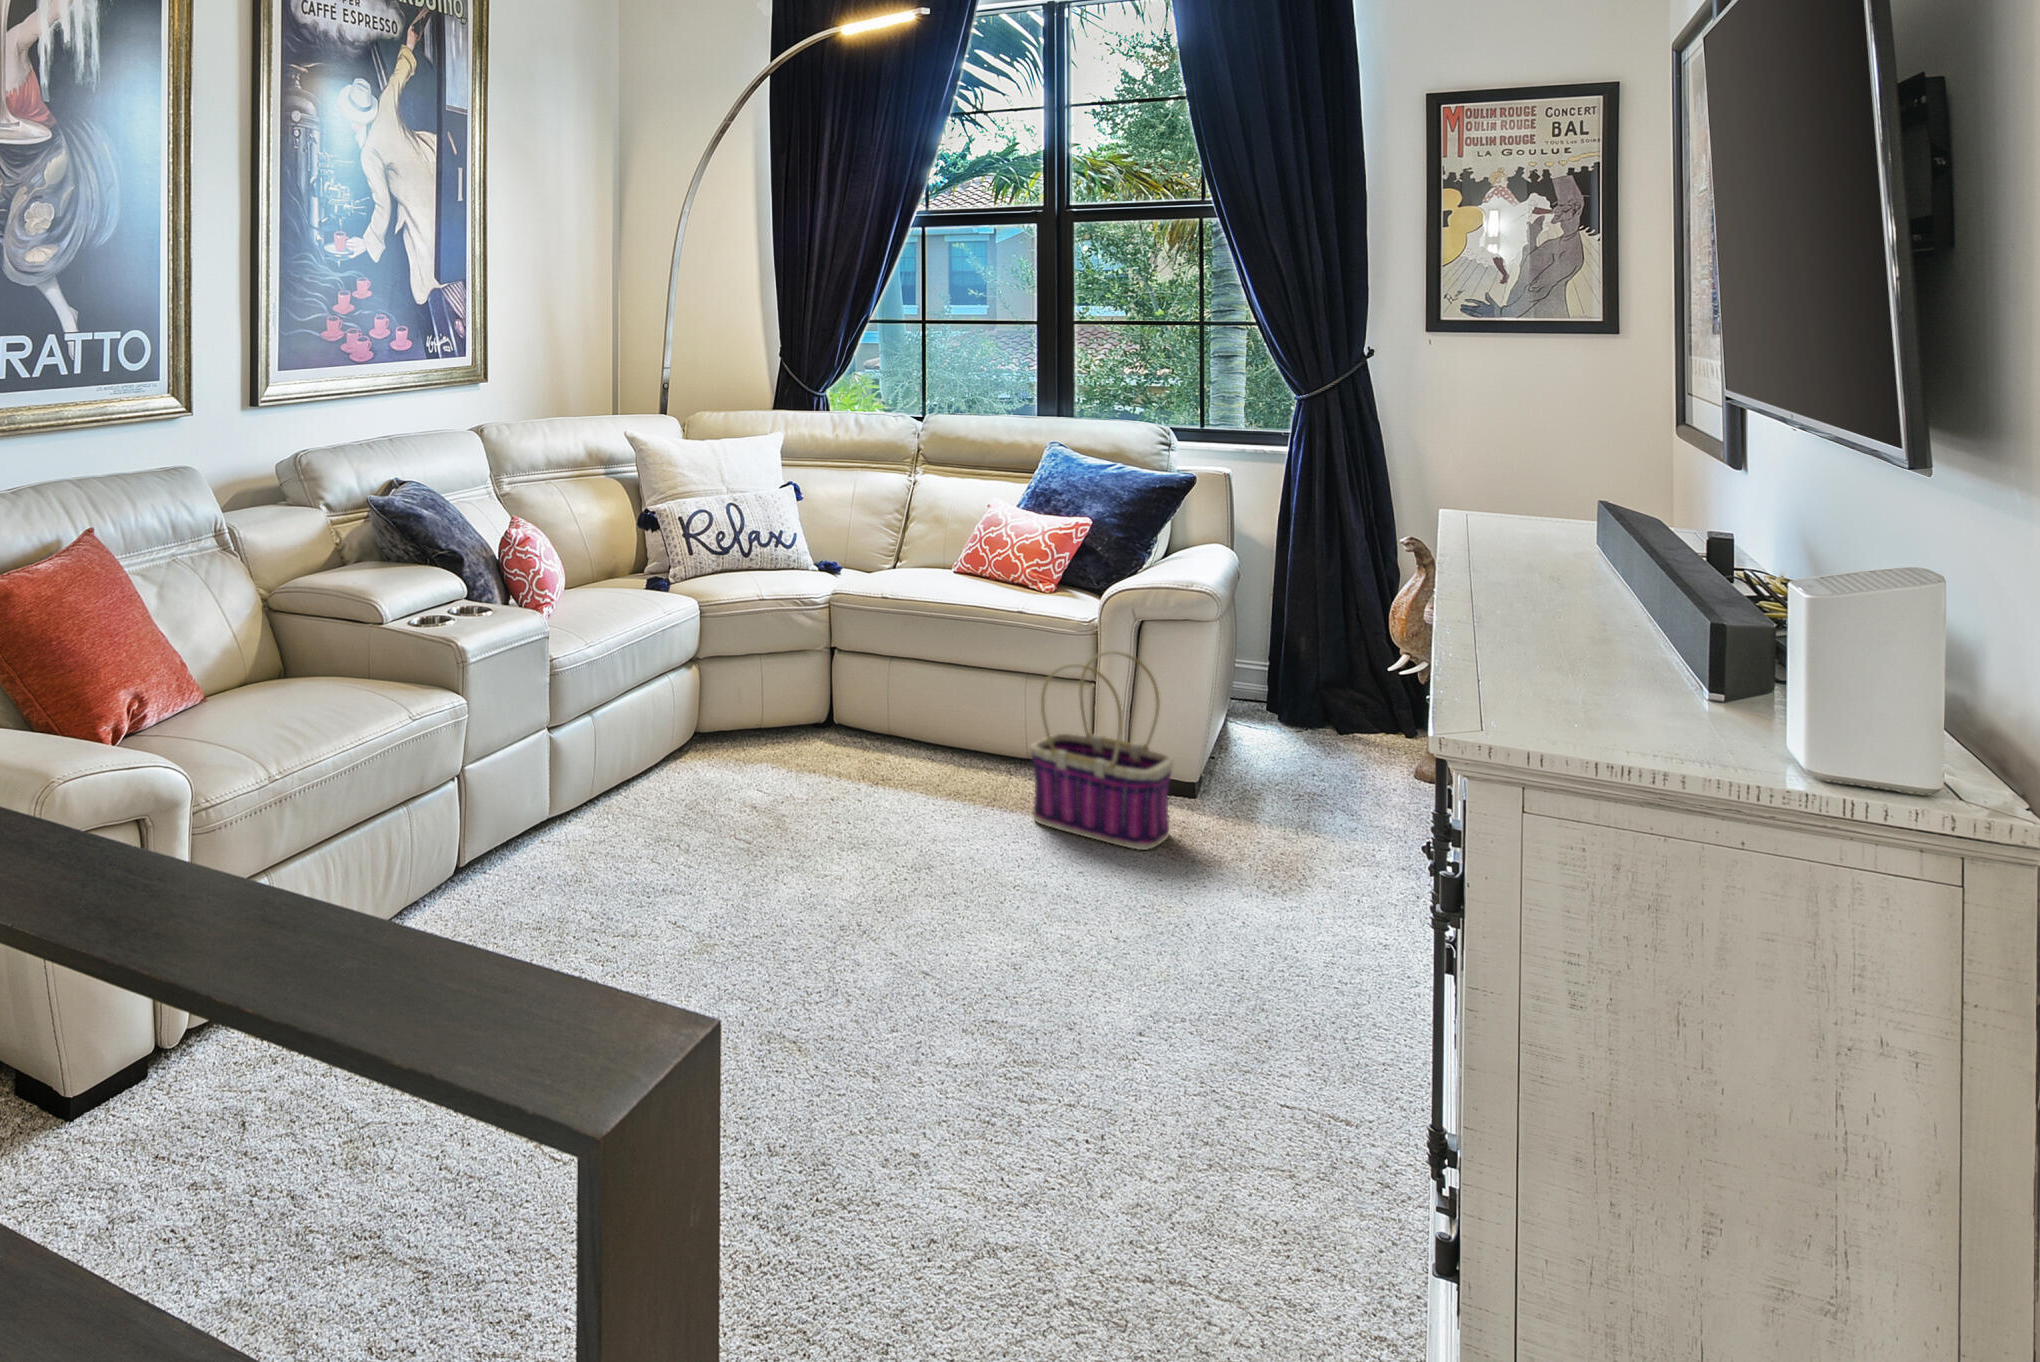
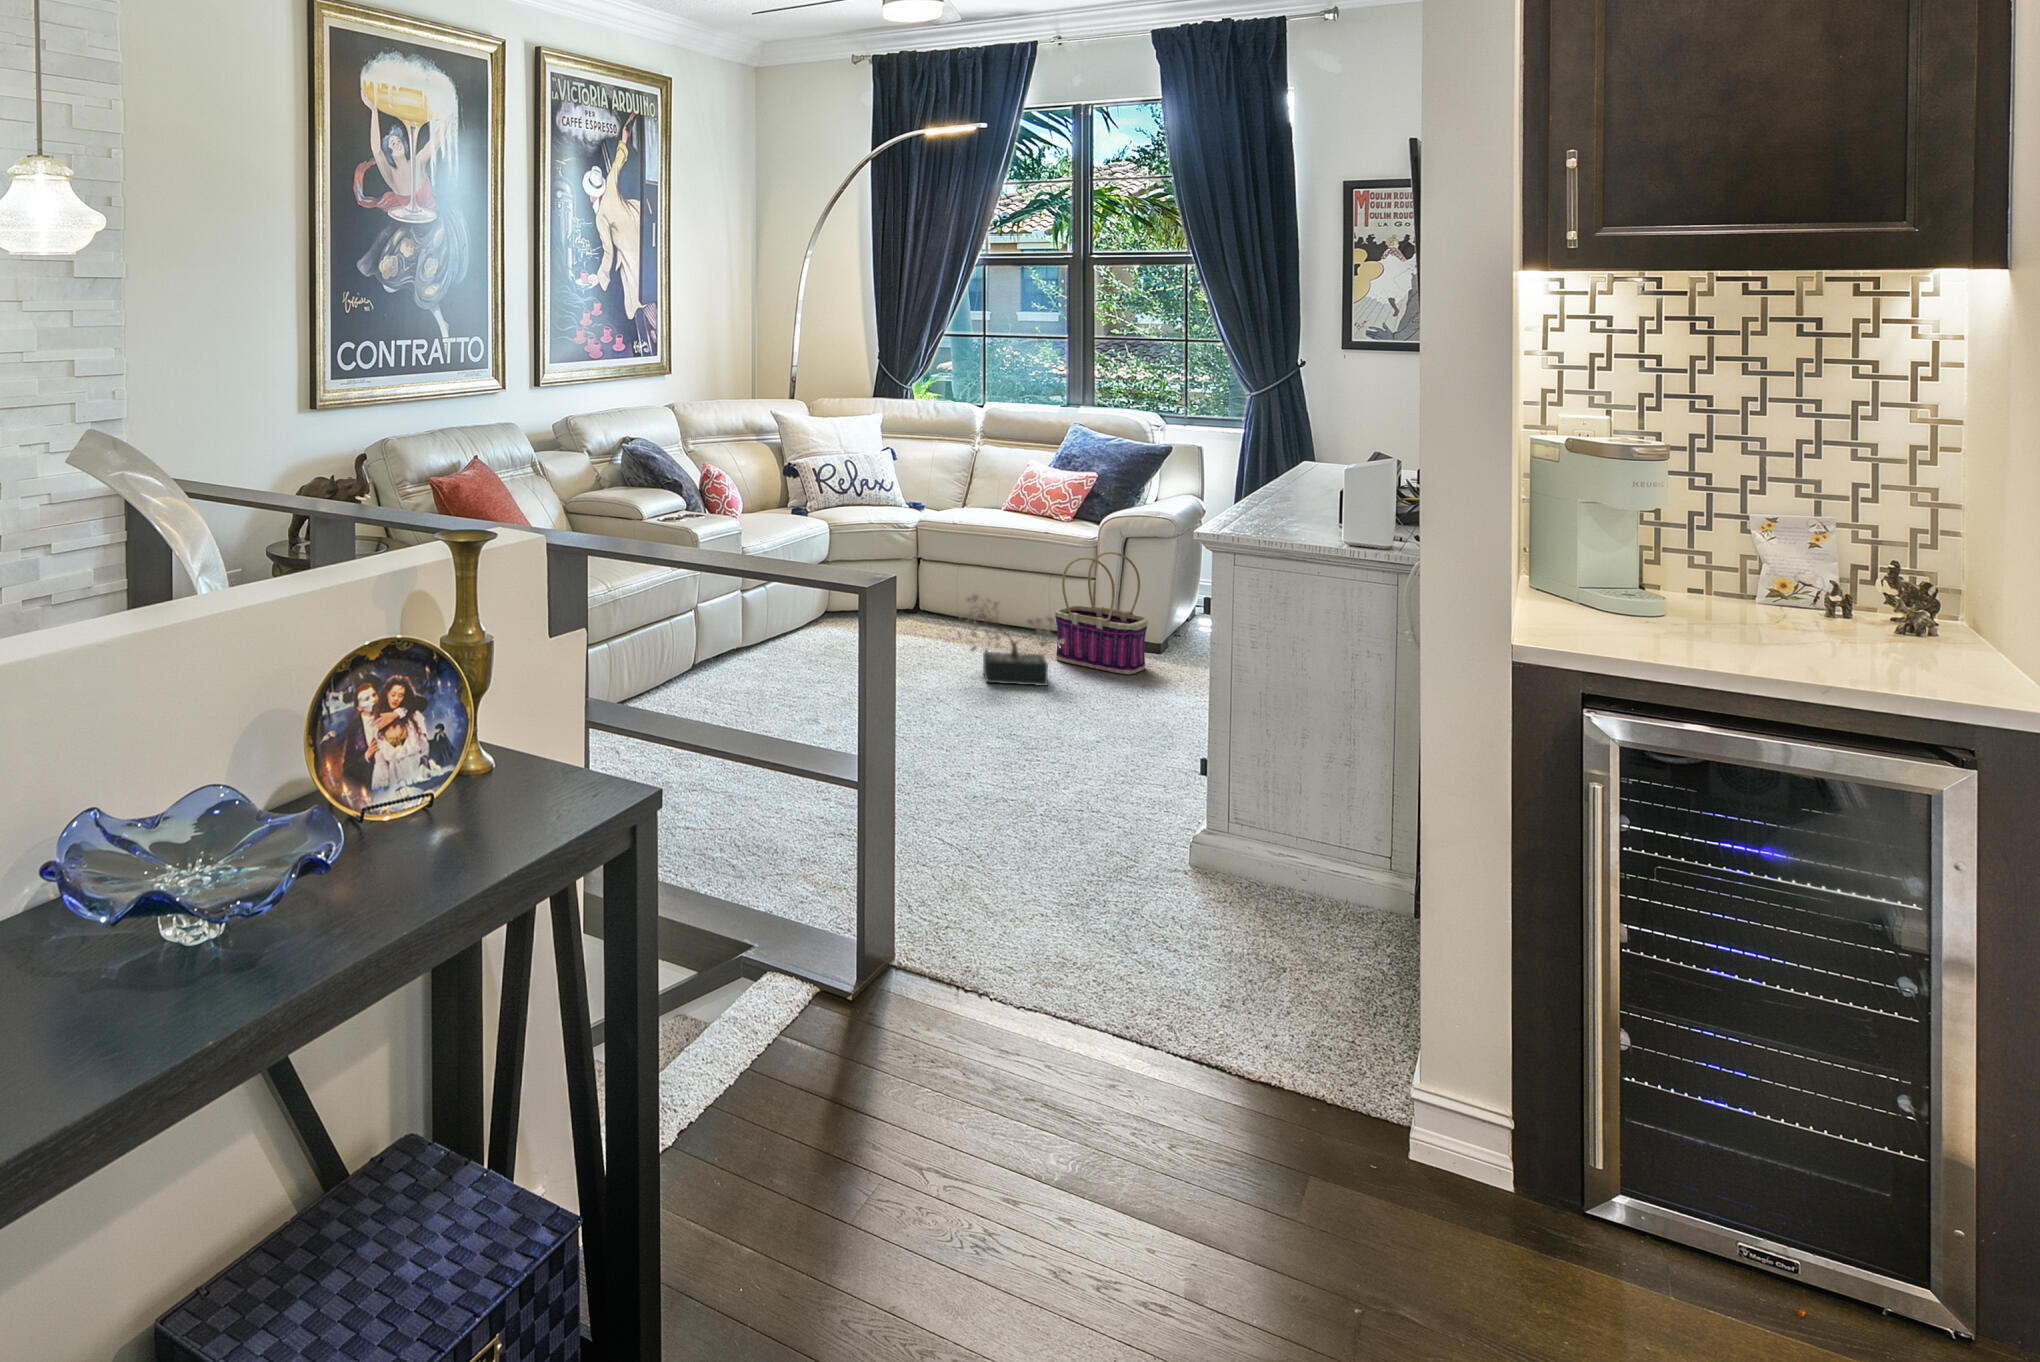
decorative plant: none [878,727,1047,880] -> present [958,595,1064,686]

